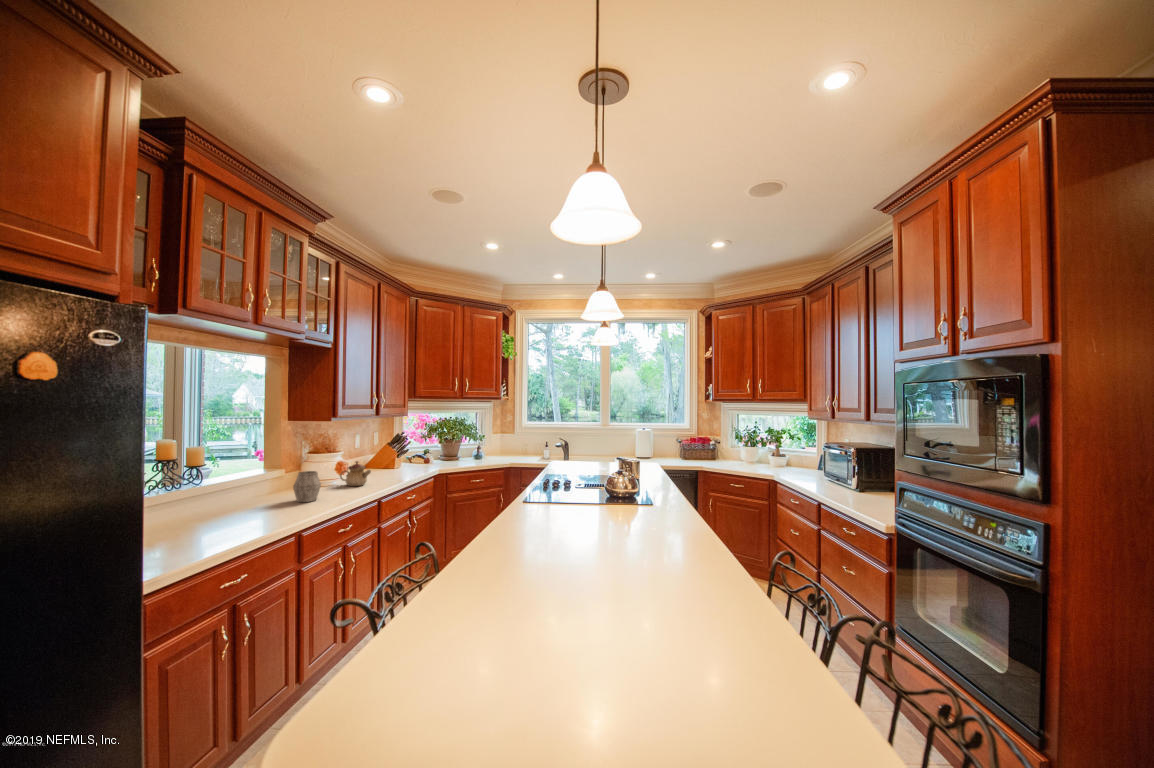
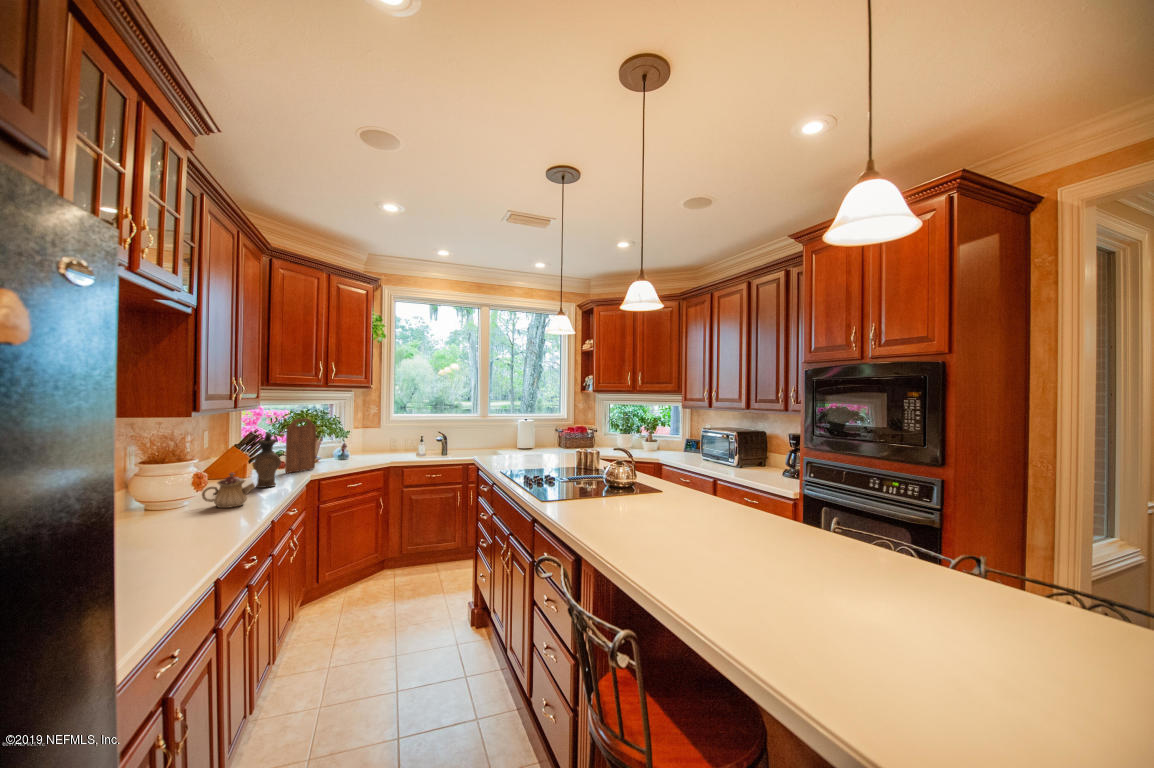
cutting board: none [421,424,446,466] -> present [285,419,316,473]
ceramic pitcher: none [386,433,404,475] -> present [254,432,281,488]
mug: present [293,471,321,502] -> none [165,492,209,539]

